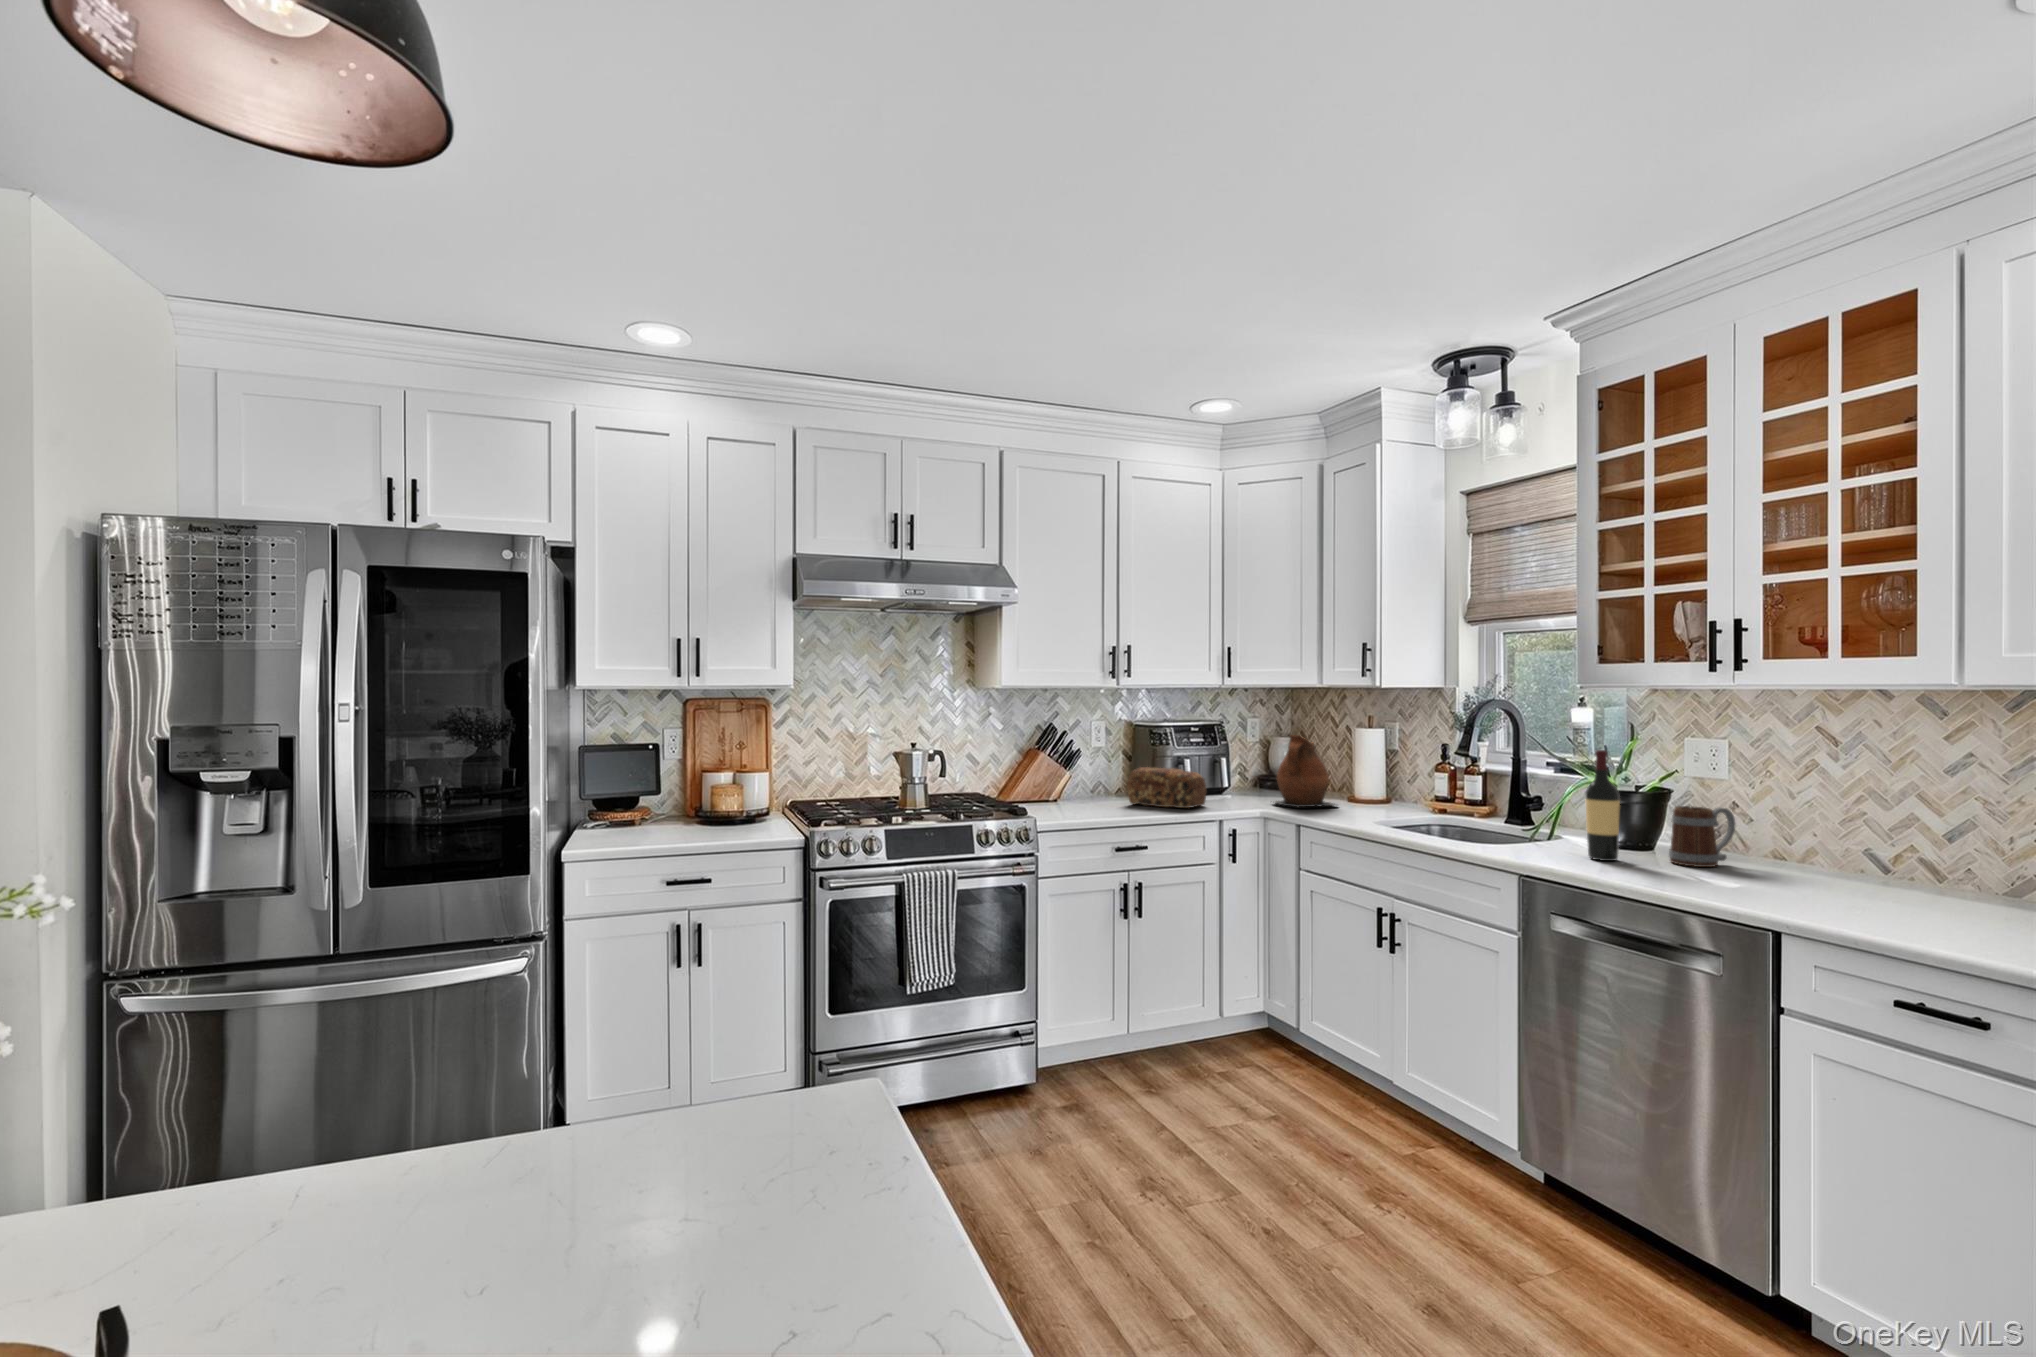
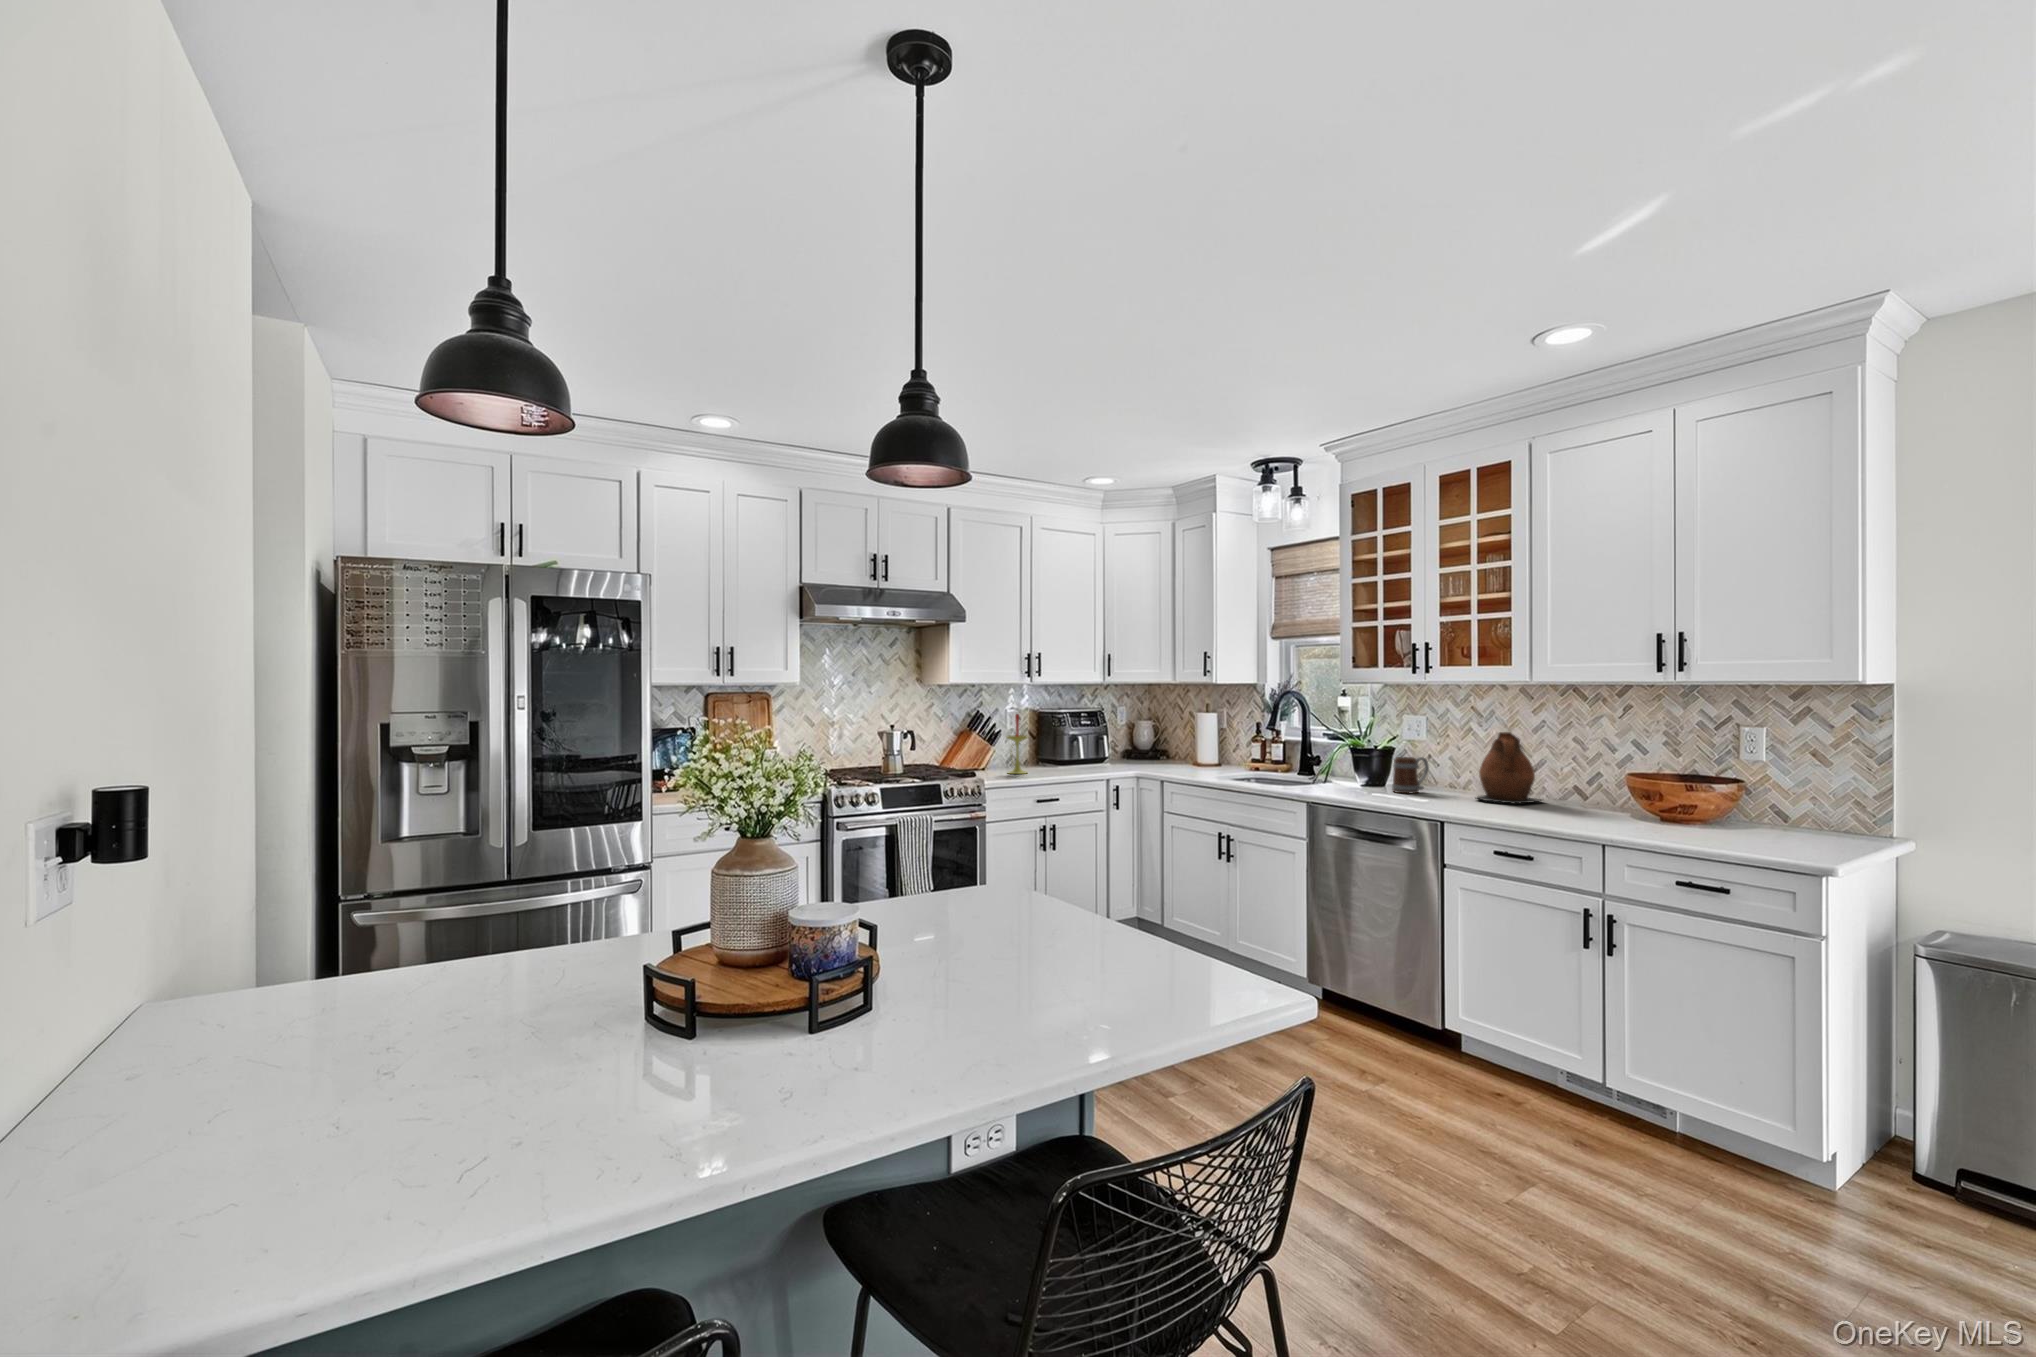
candle: none [1081,726,1113,810] -> present [1007,715,1028,774]
ceramic pitcher: present [1275,735,1337,807] -> present [1475,732,1542,804]
wine bottle: present [1586,750,1620,861] -> none [1345,723,1364,792]
bread loaf: present [1127,767,1206,808] -> none [1038,743,1095,771]

